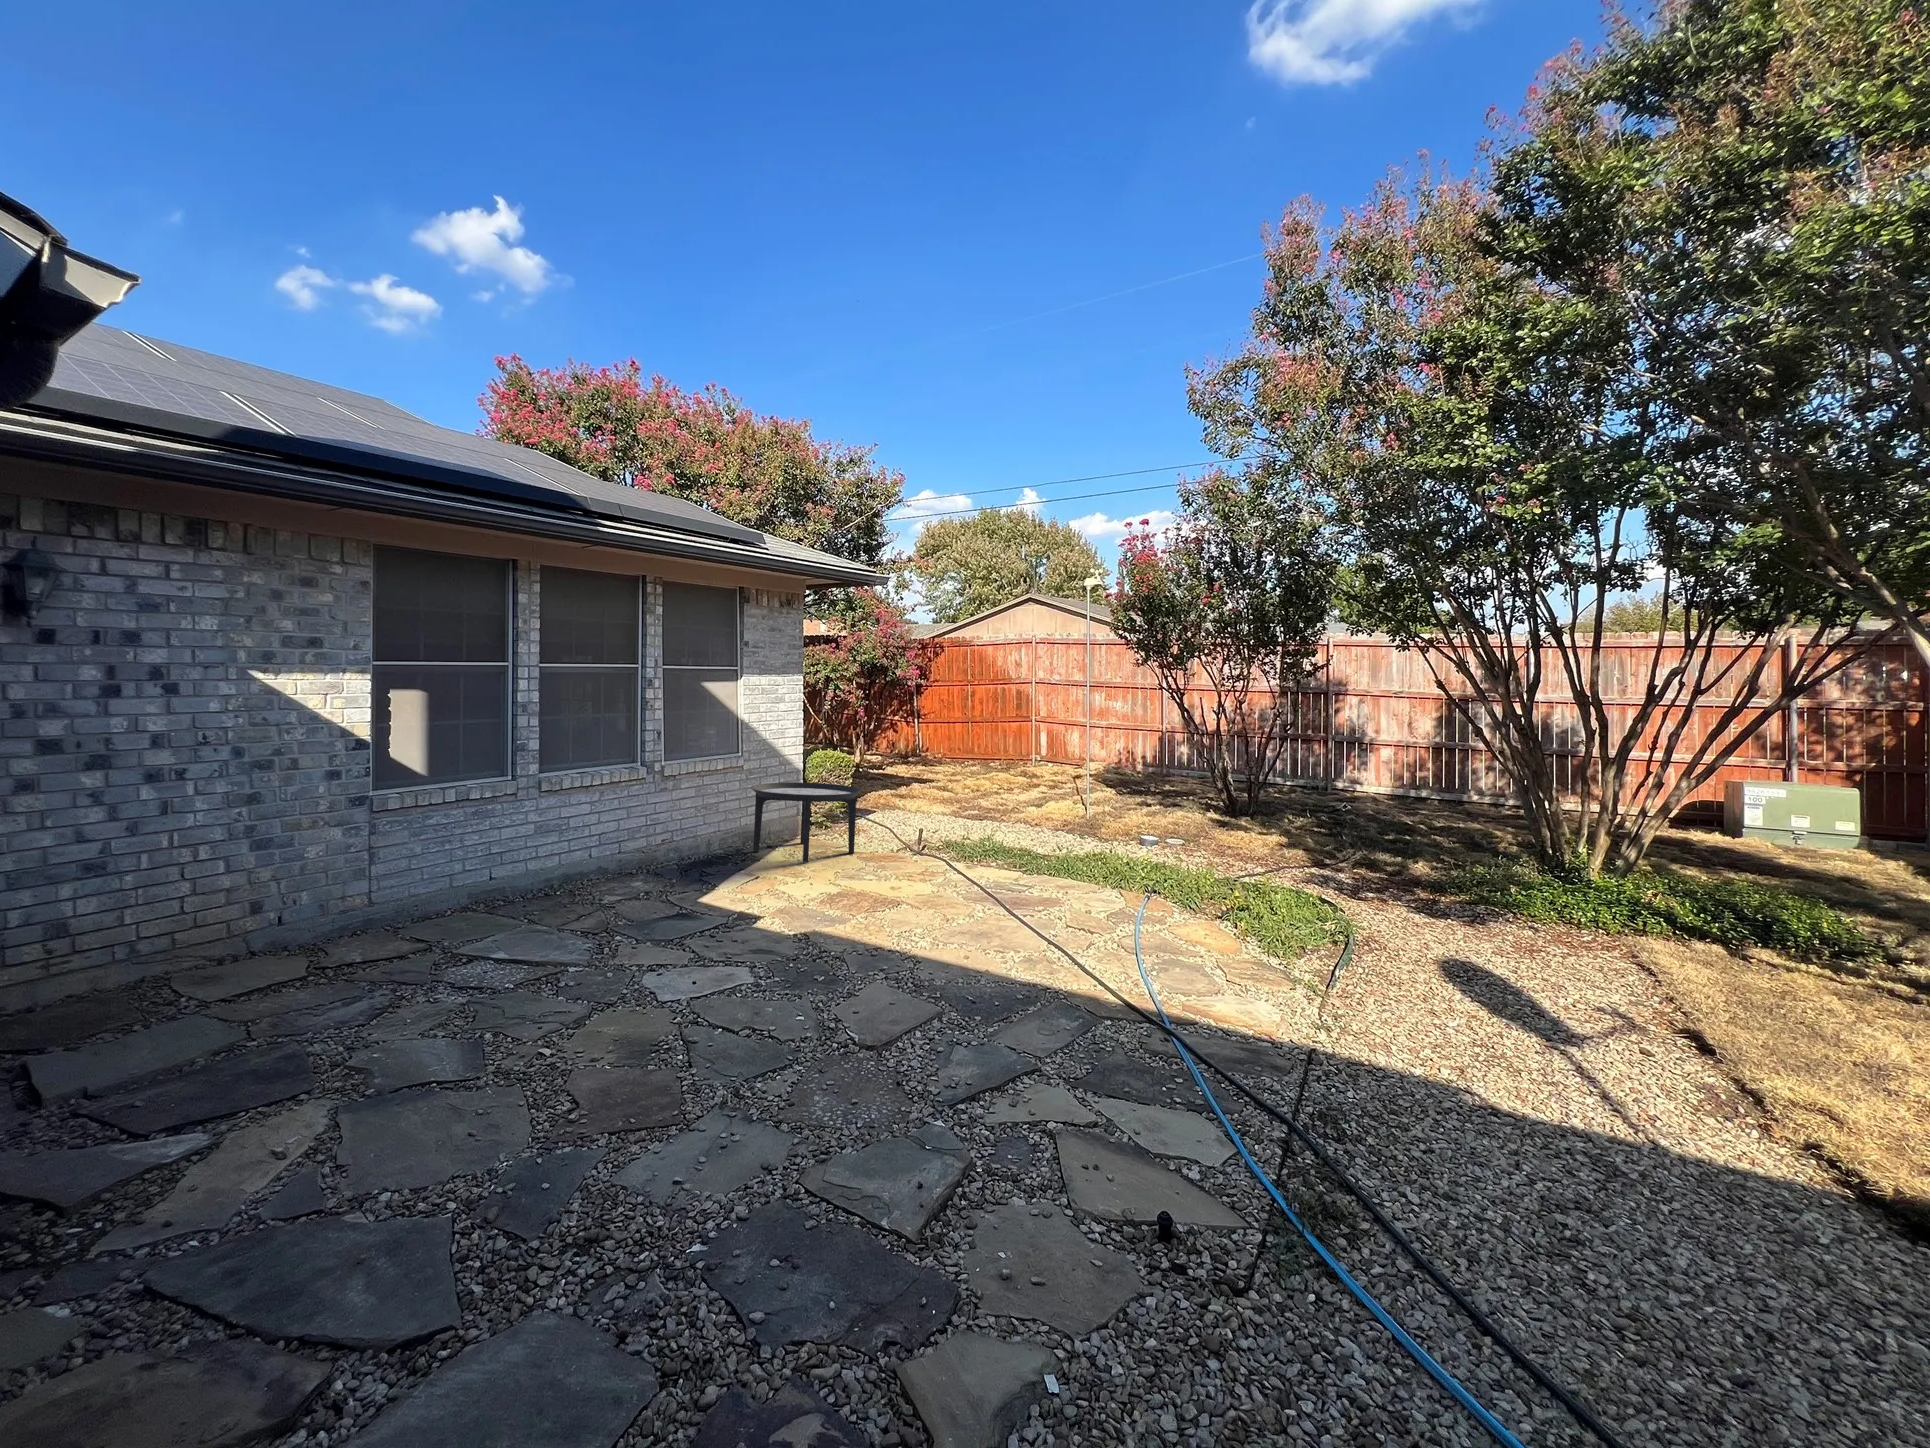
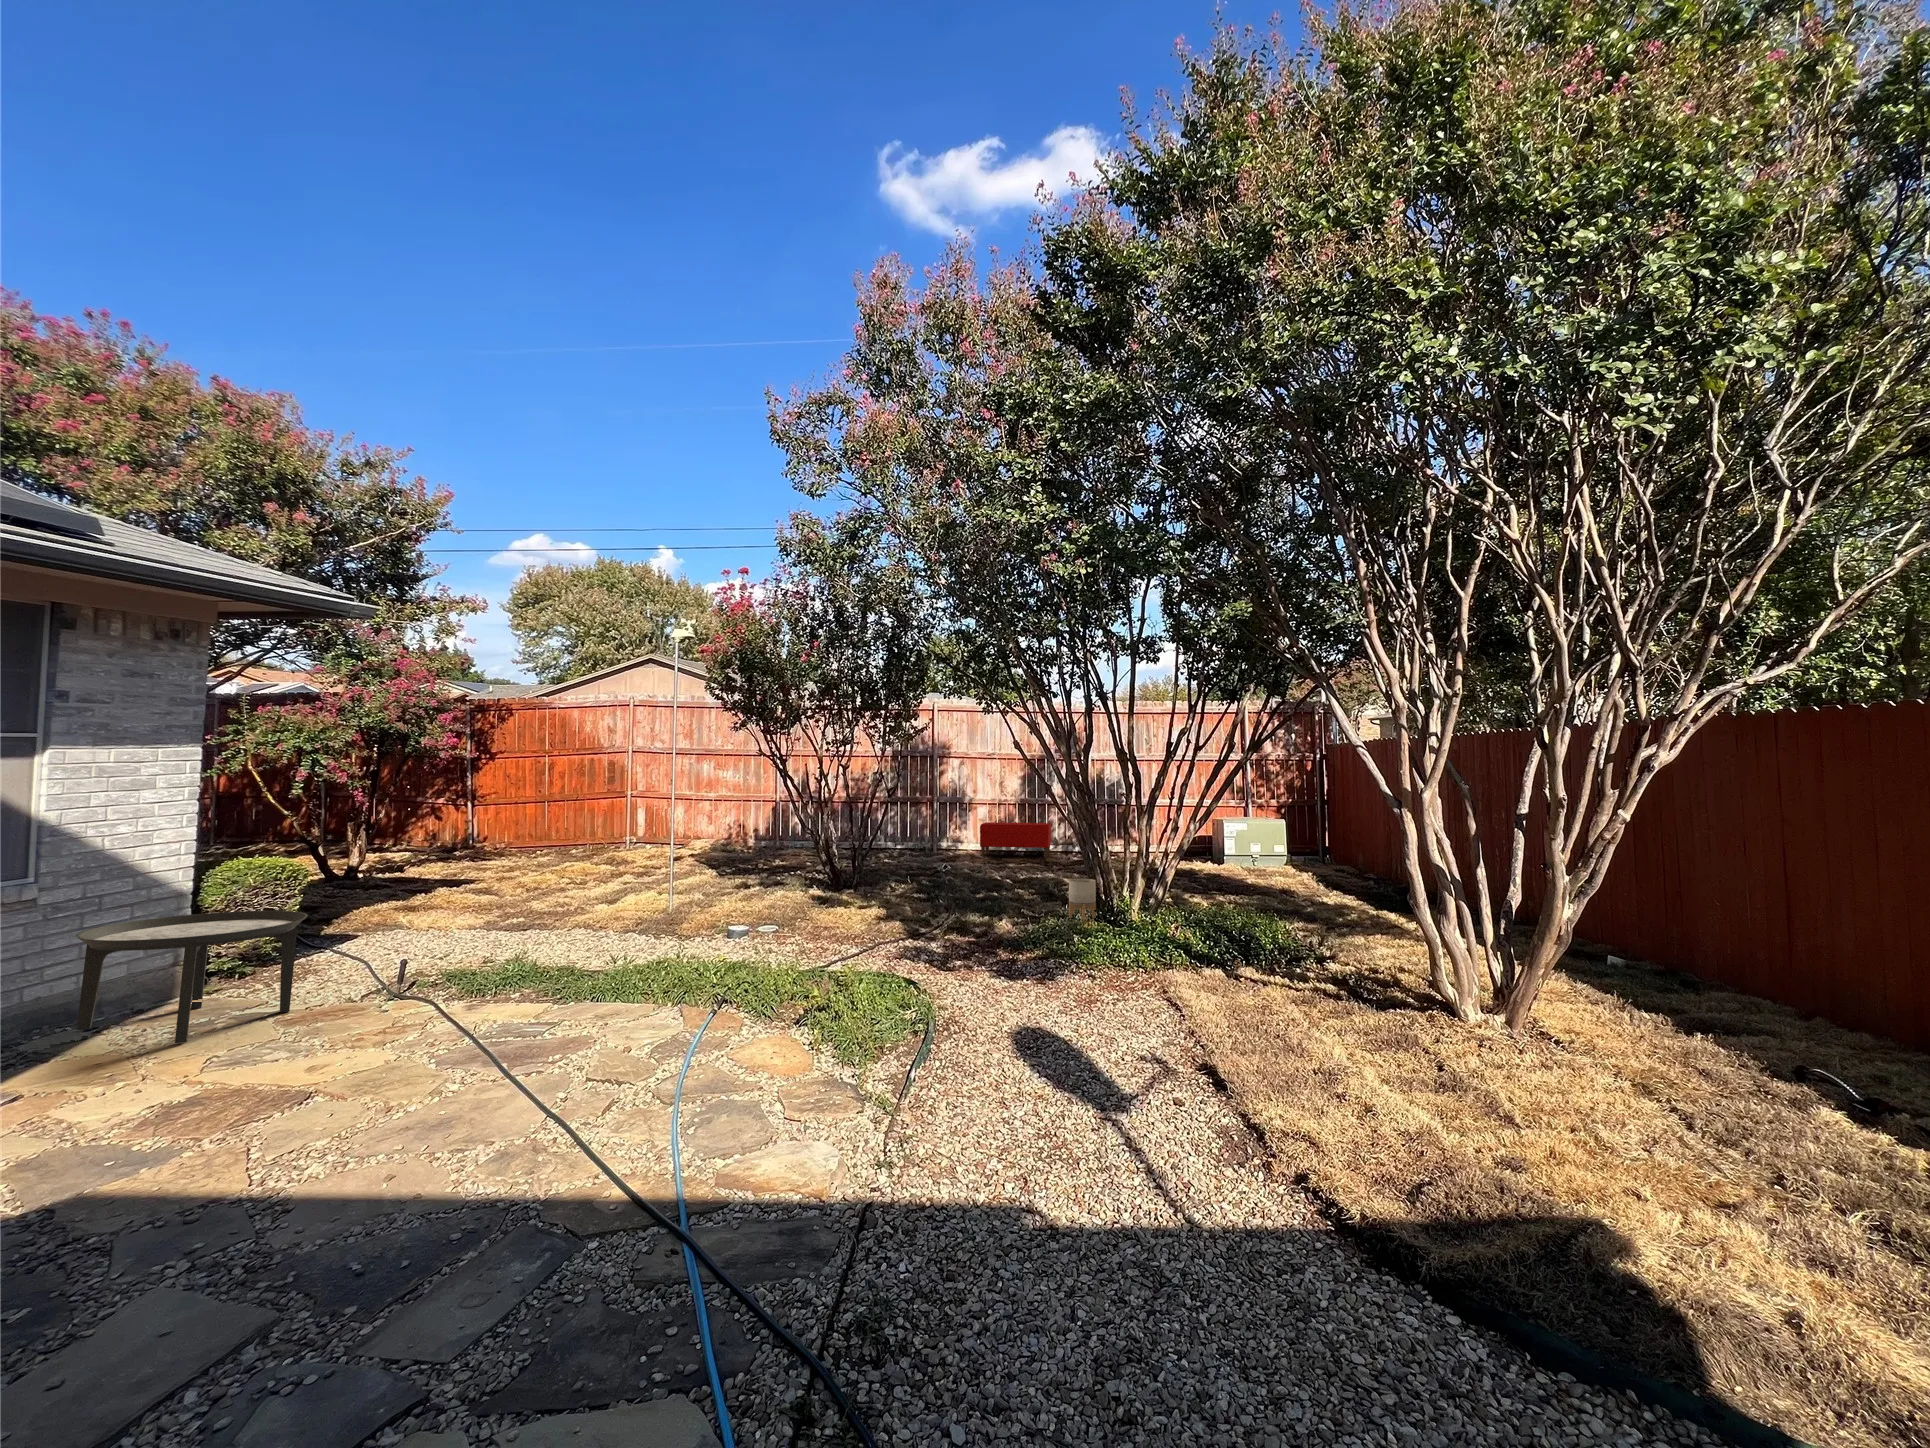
bench: none [1388,765,1479,809] -> present [980,822,1051,858]
planter: none [1504,828,1541,873] -> present [1069,879,1096,920]

